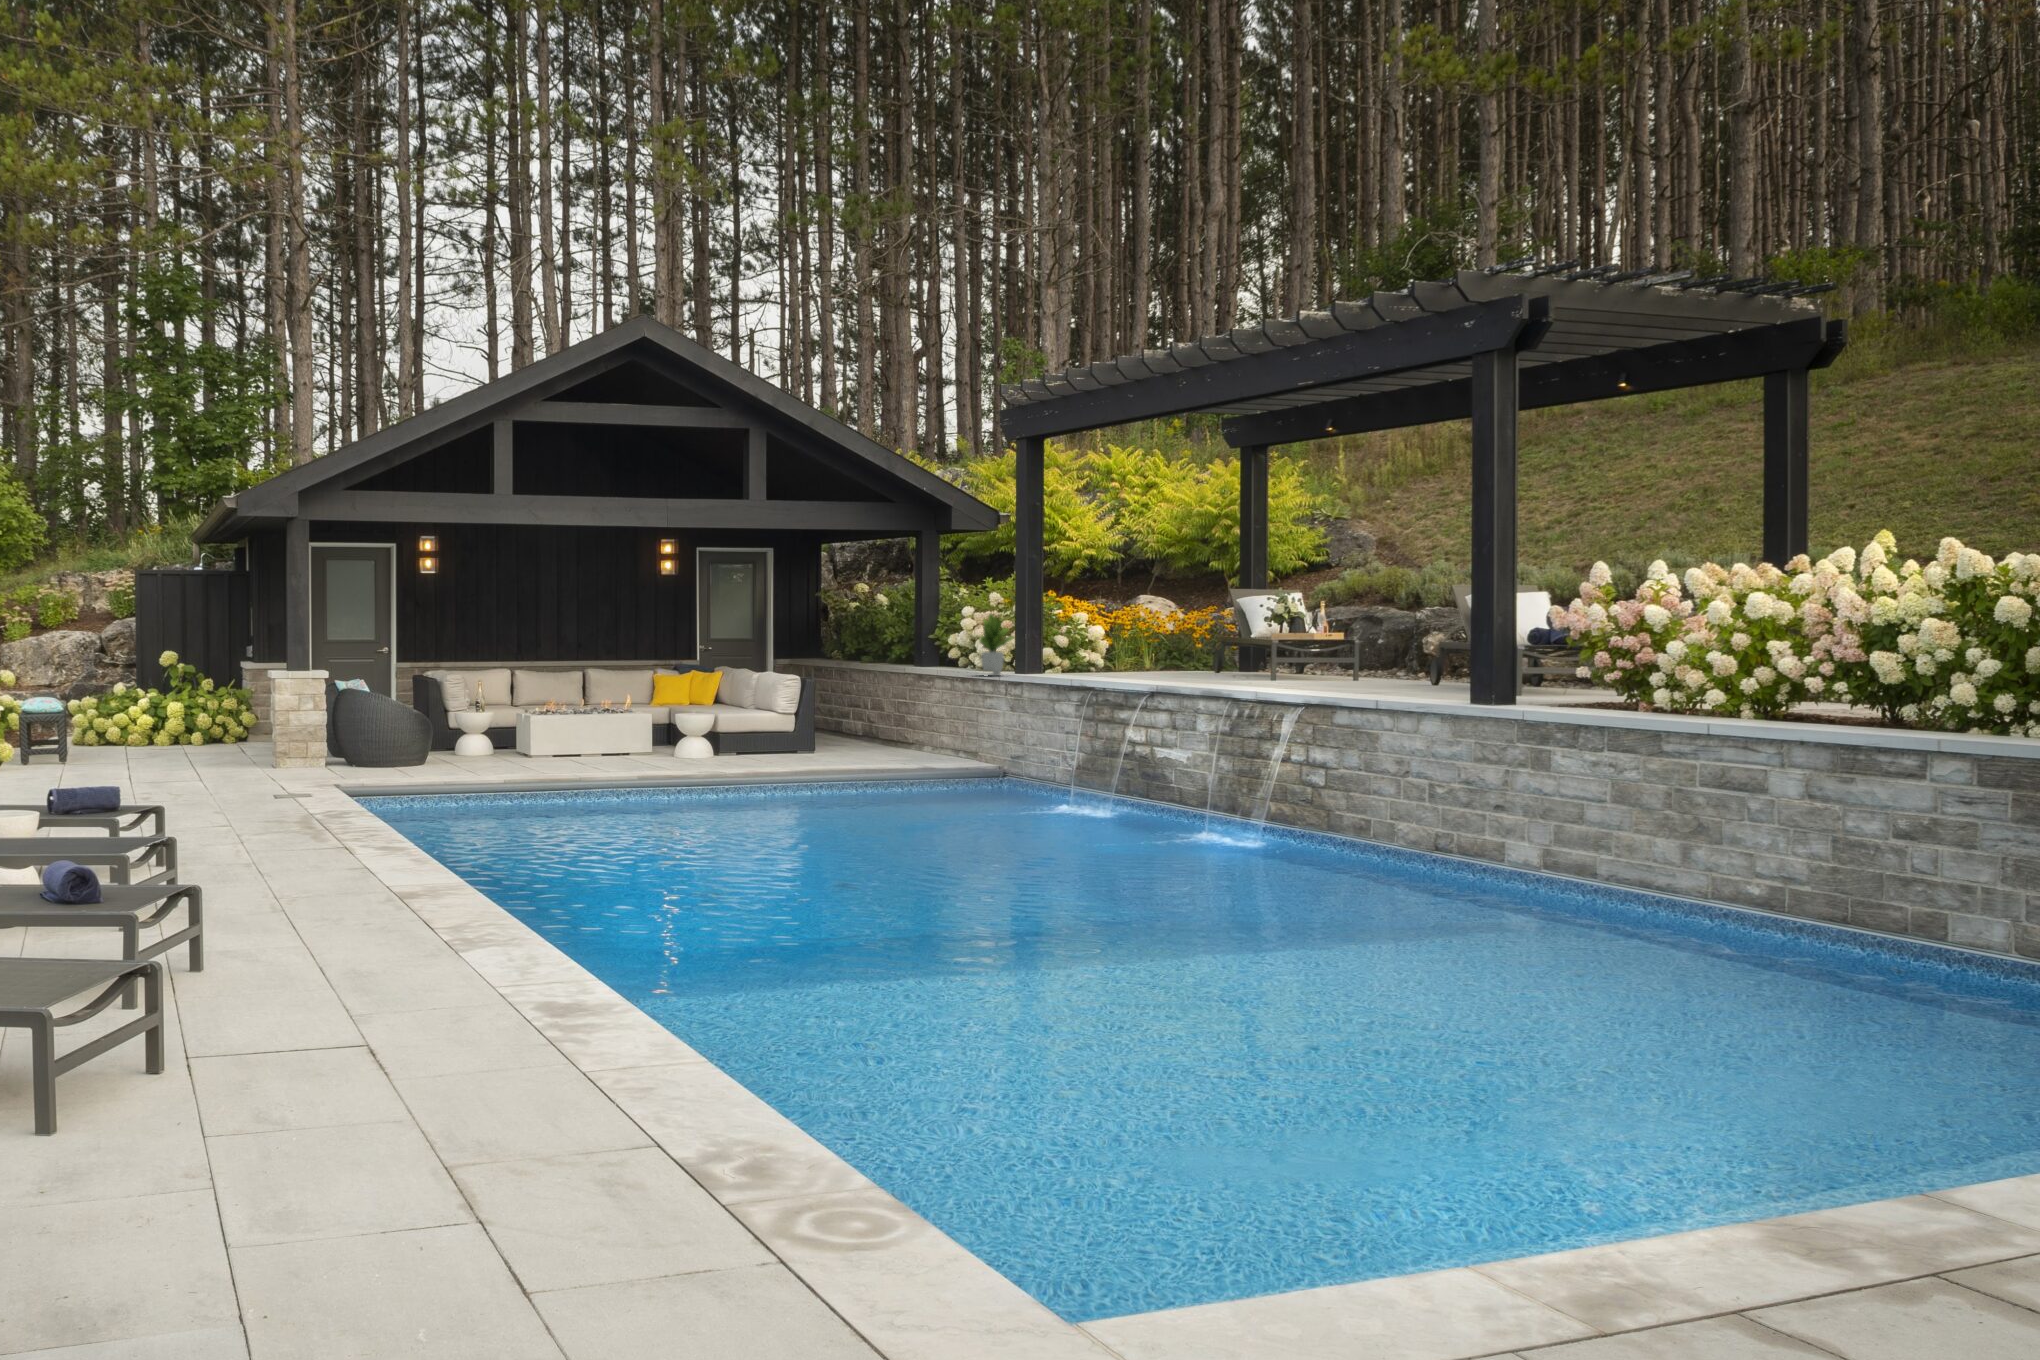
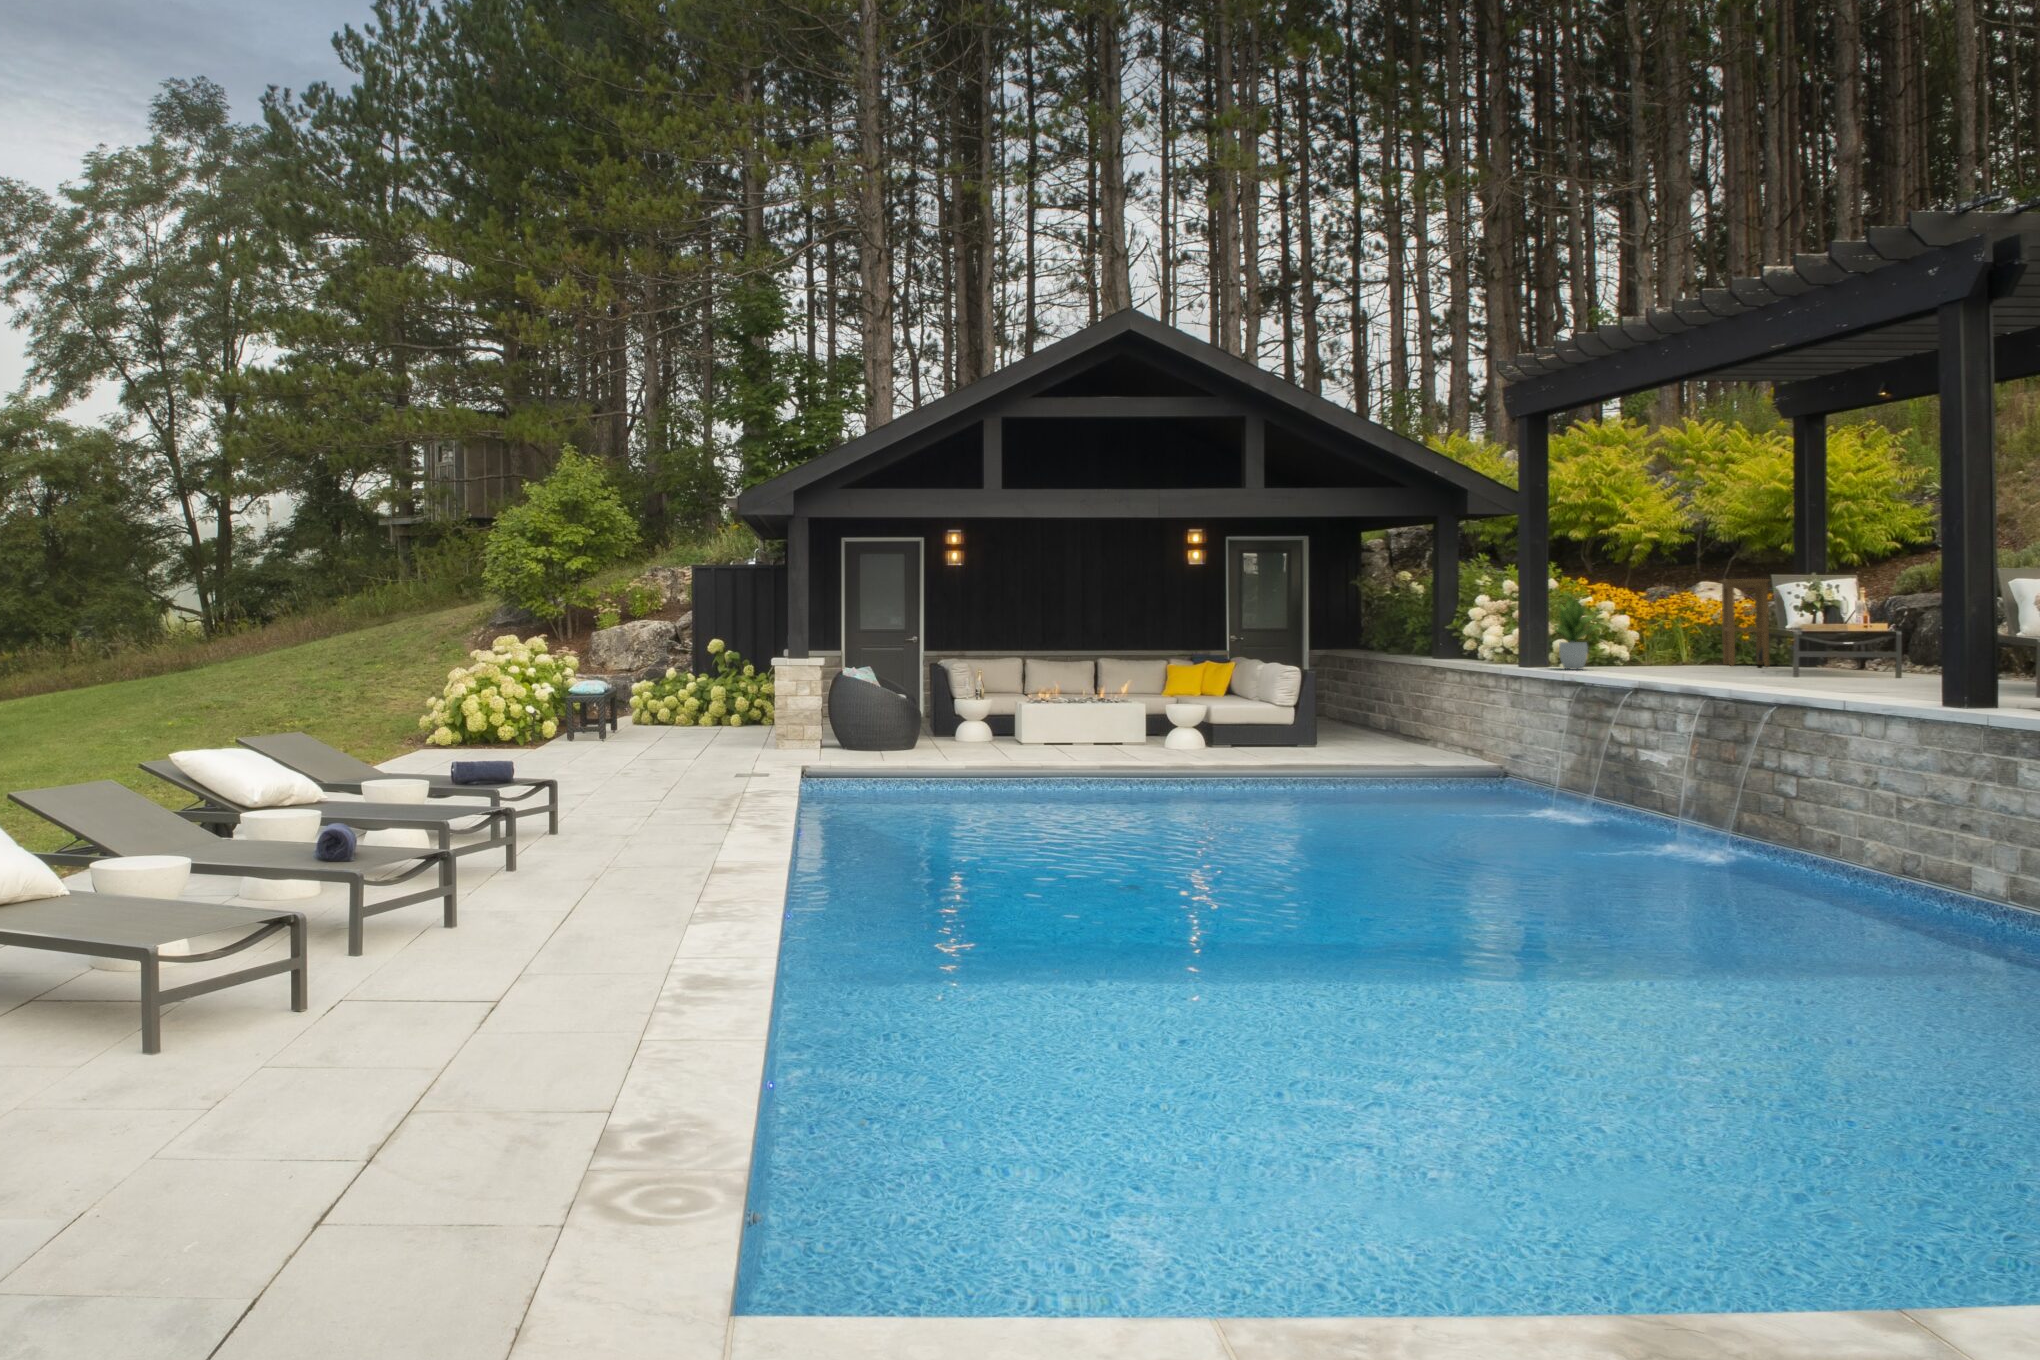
stool: none [1118,596,1152,671] -> present [1721,579,1769,666]

